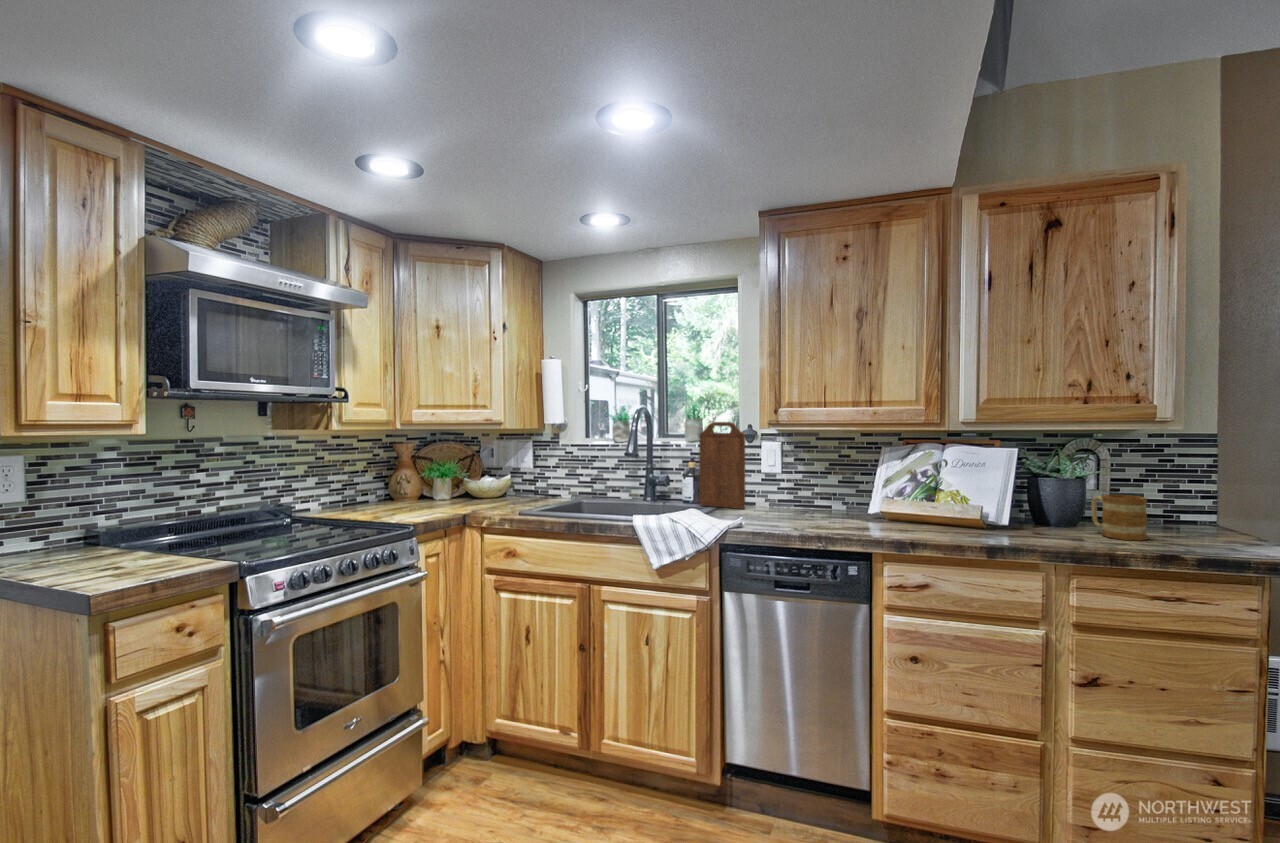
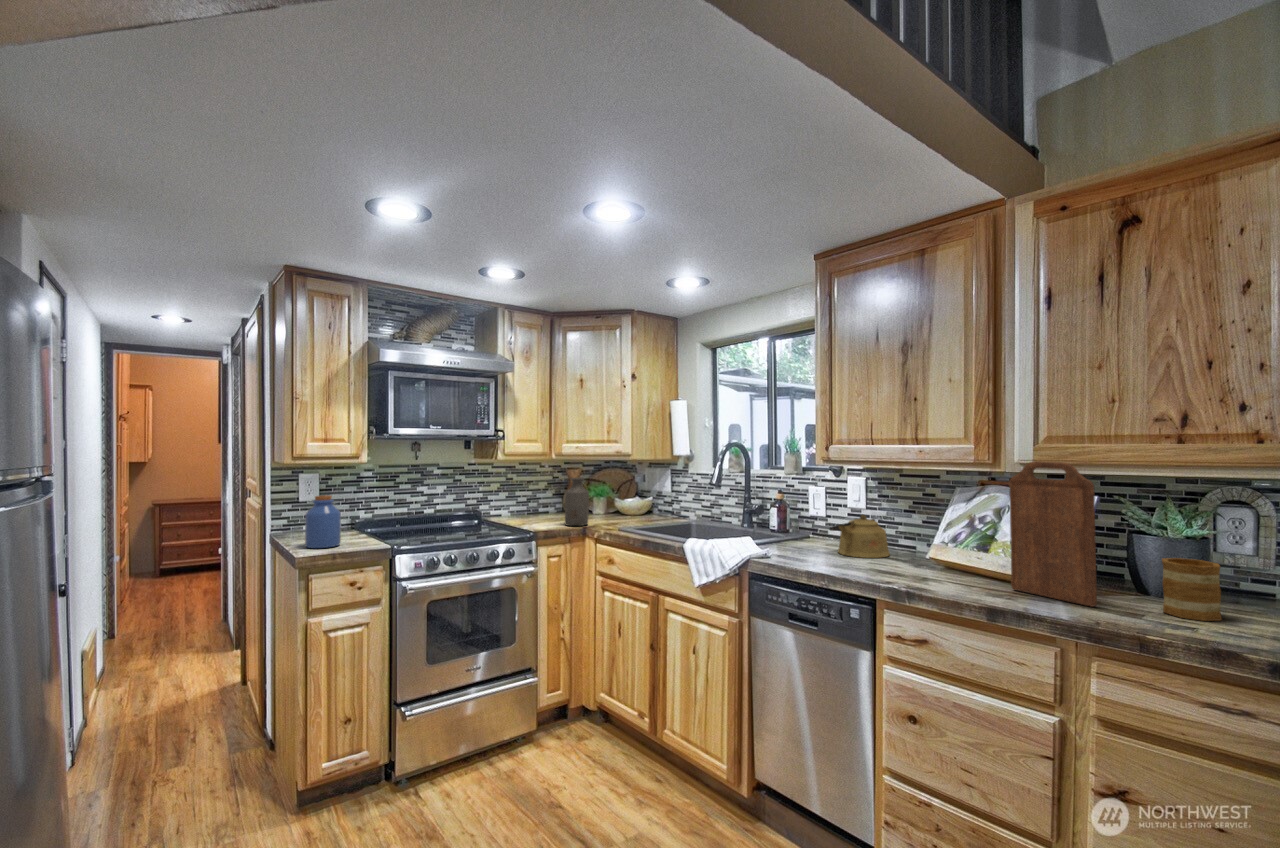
cutting board: present [699,422,745,509] -> present [1009,461,1097,607]
bottle: none [431,452,462,514] -> present [565,478,589,526]
kettle: none [781,478,837,519] -> present [830,515,890,558]
jar: none [68,488,138,579] -> present [305,495,341,548]

